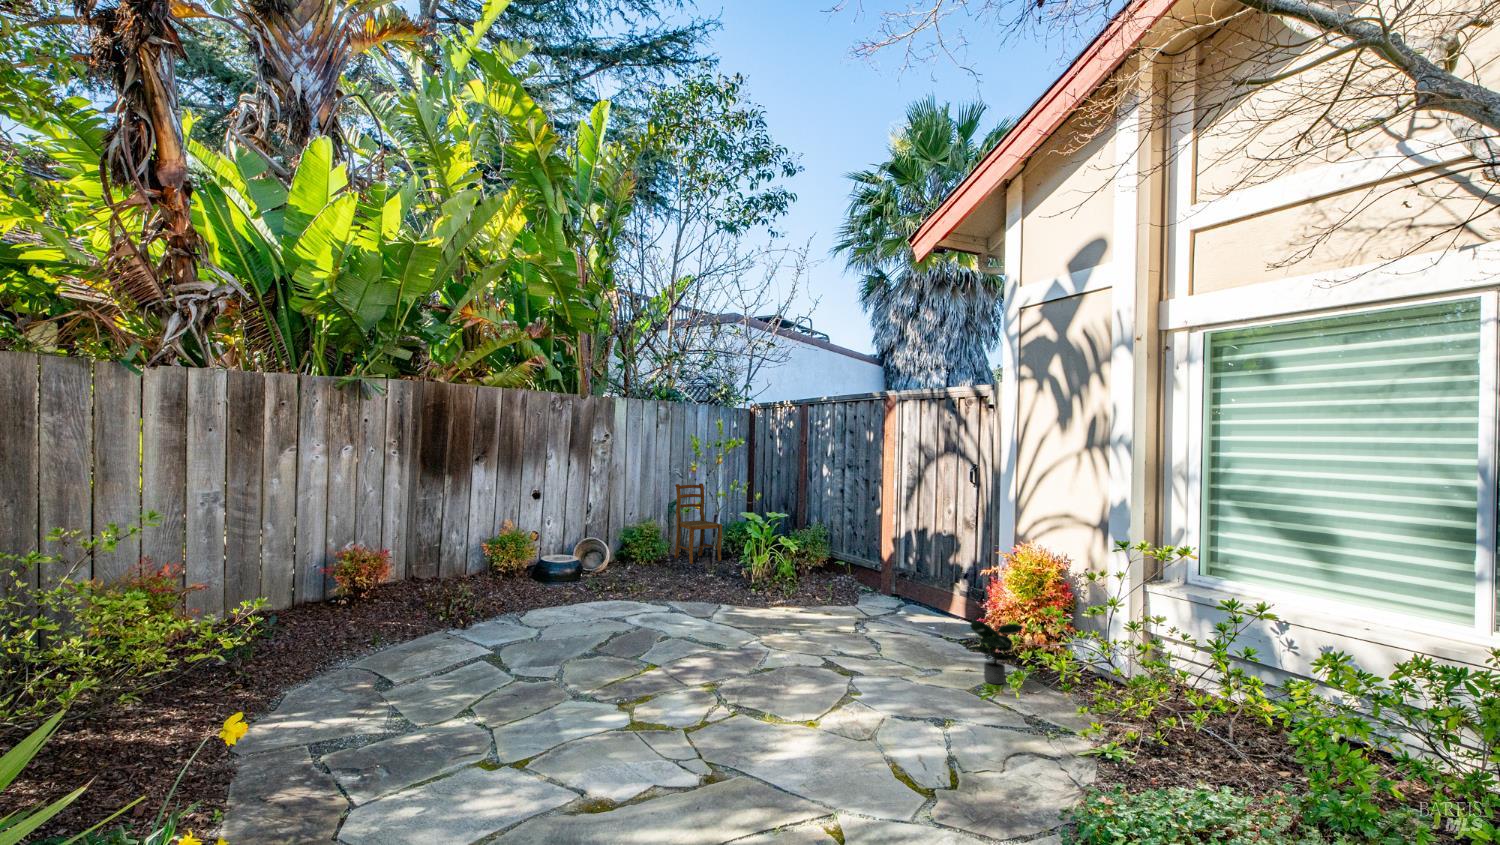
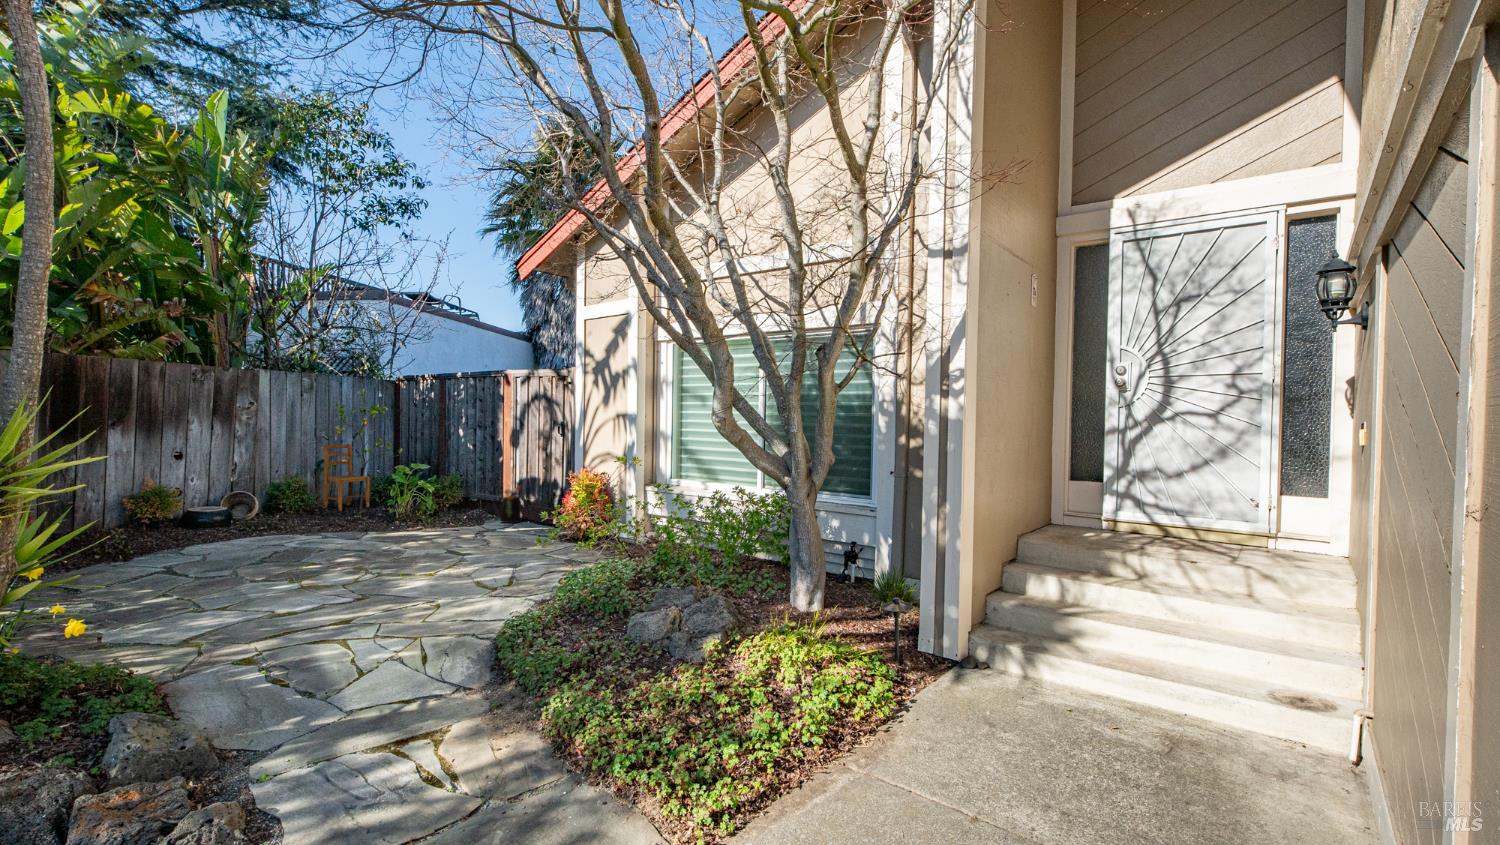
watering can: none [869,549,914,605] -> present [493,486,522,523]
potted plant: present [970,621,1023,684] -> none [546,518,579,553]

